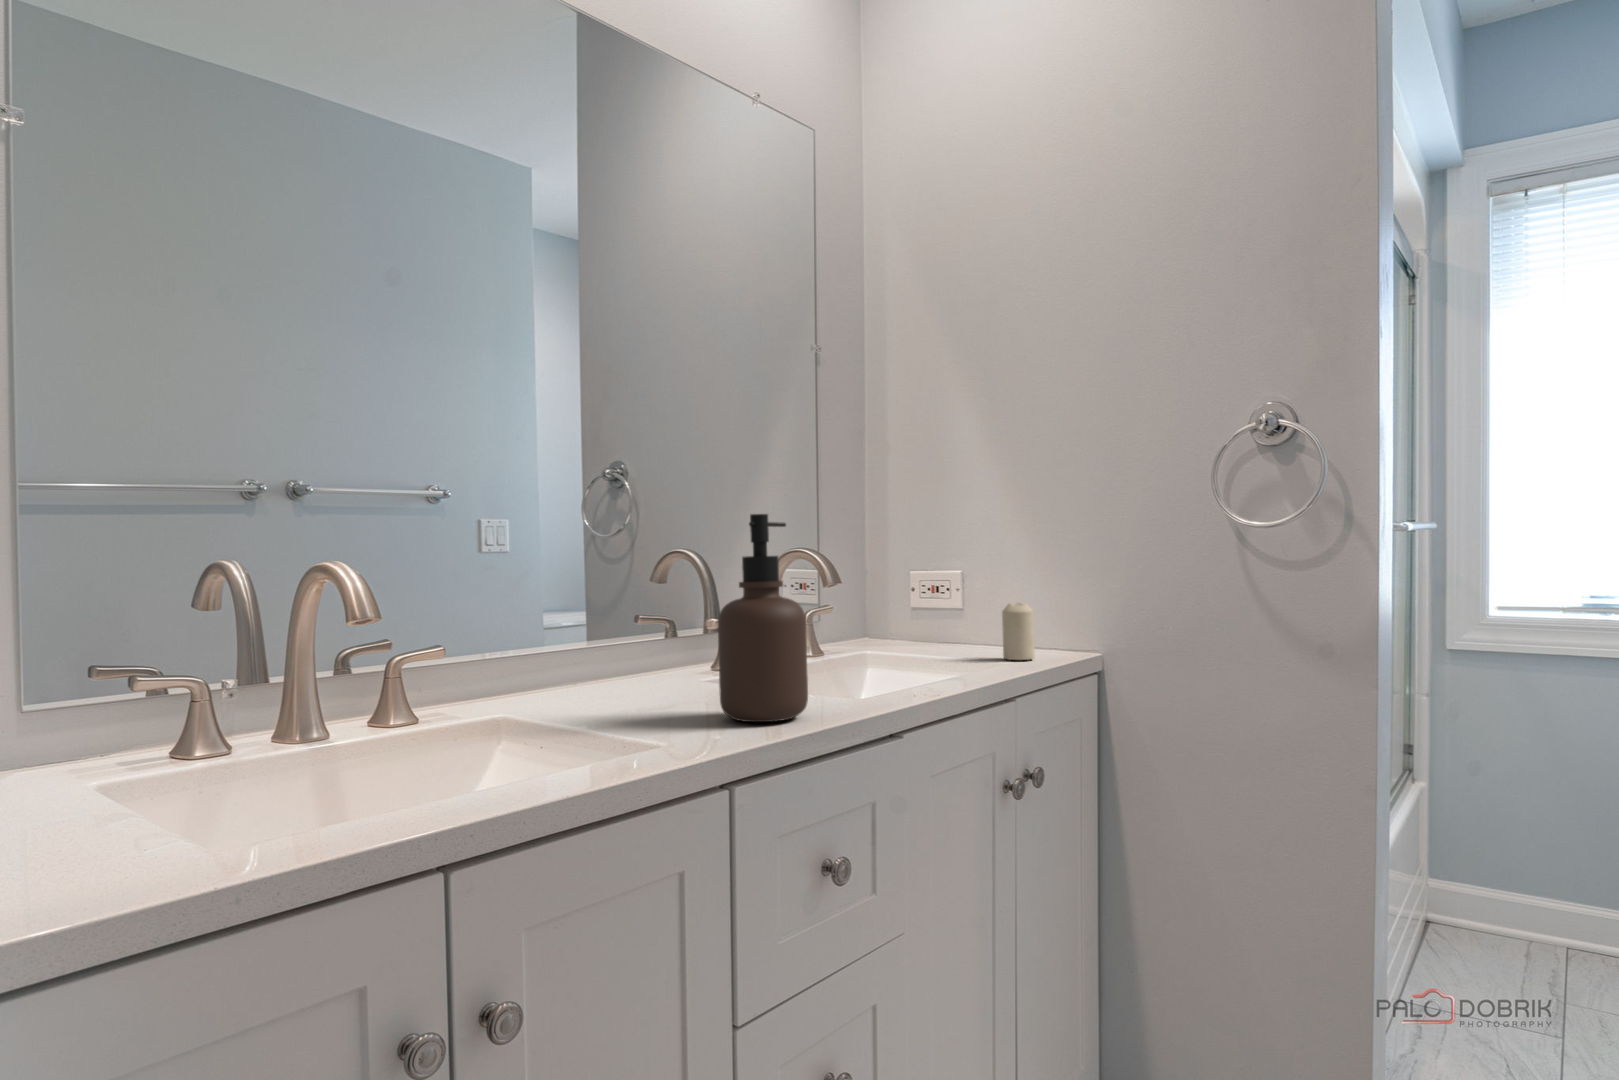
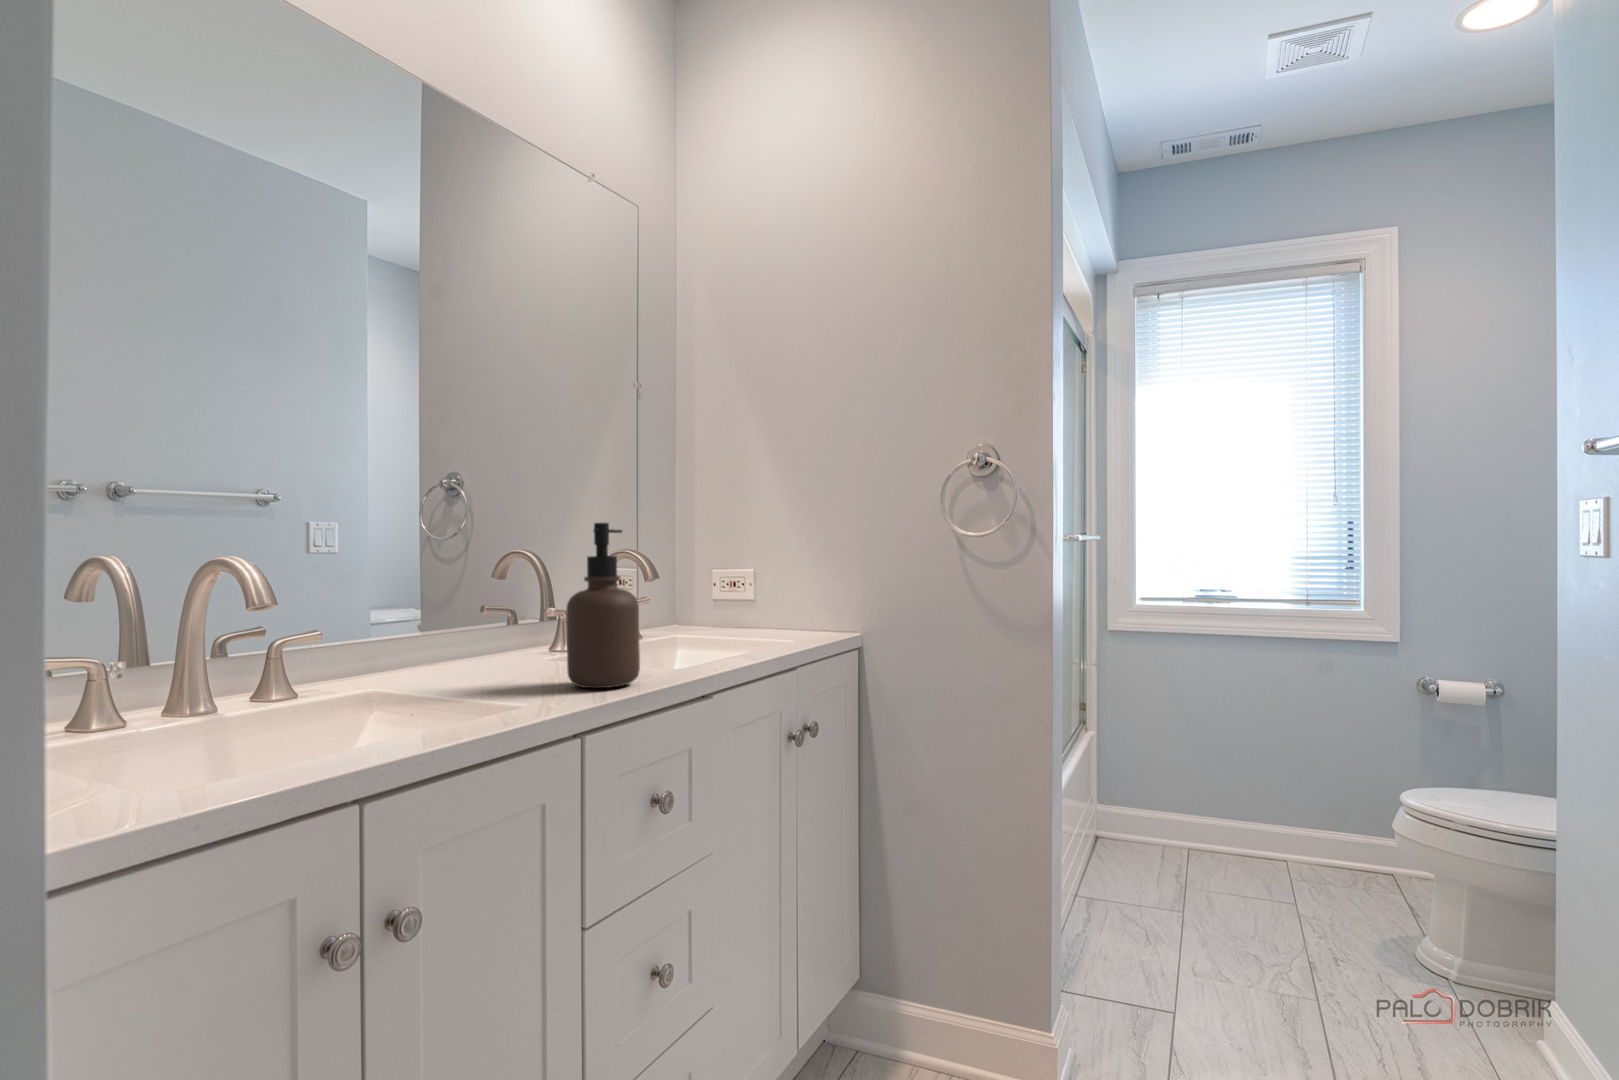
candle: present [1002,603,1035,660] -> none [787,594,812,639]

